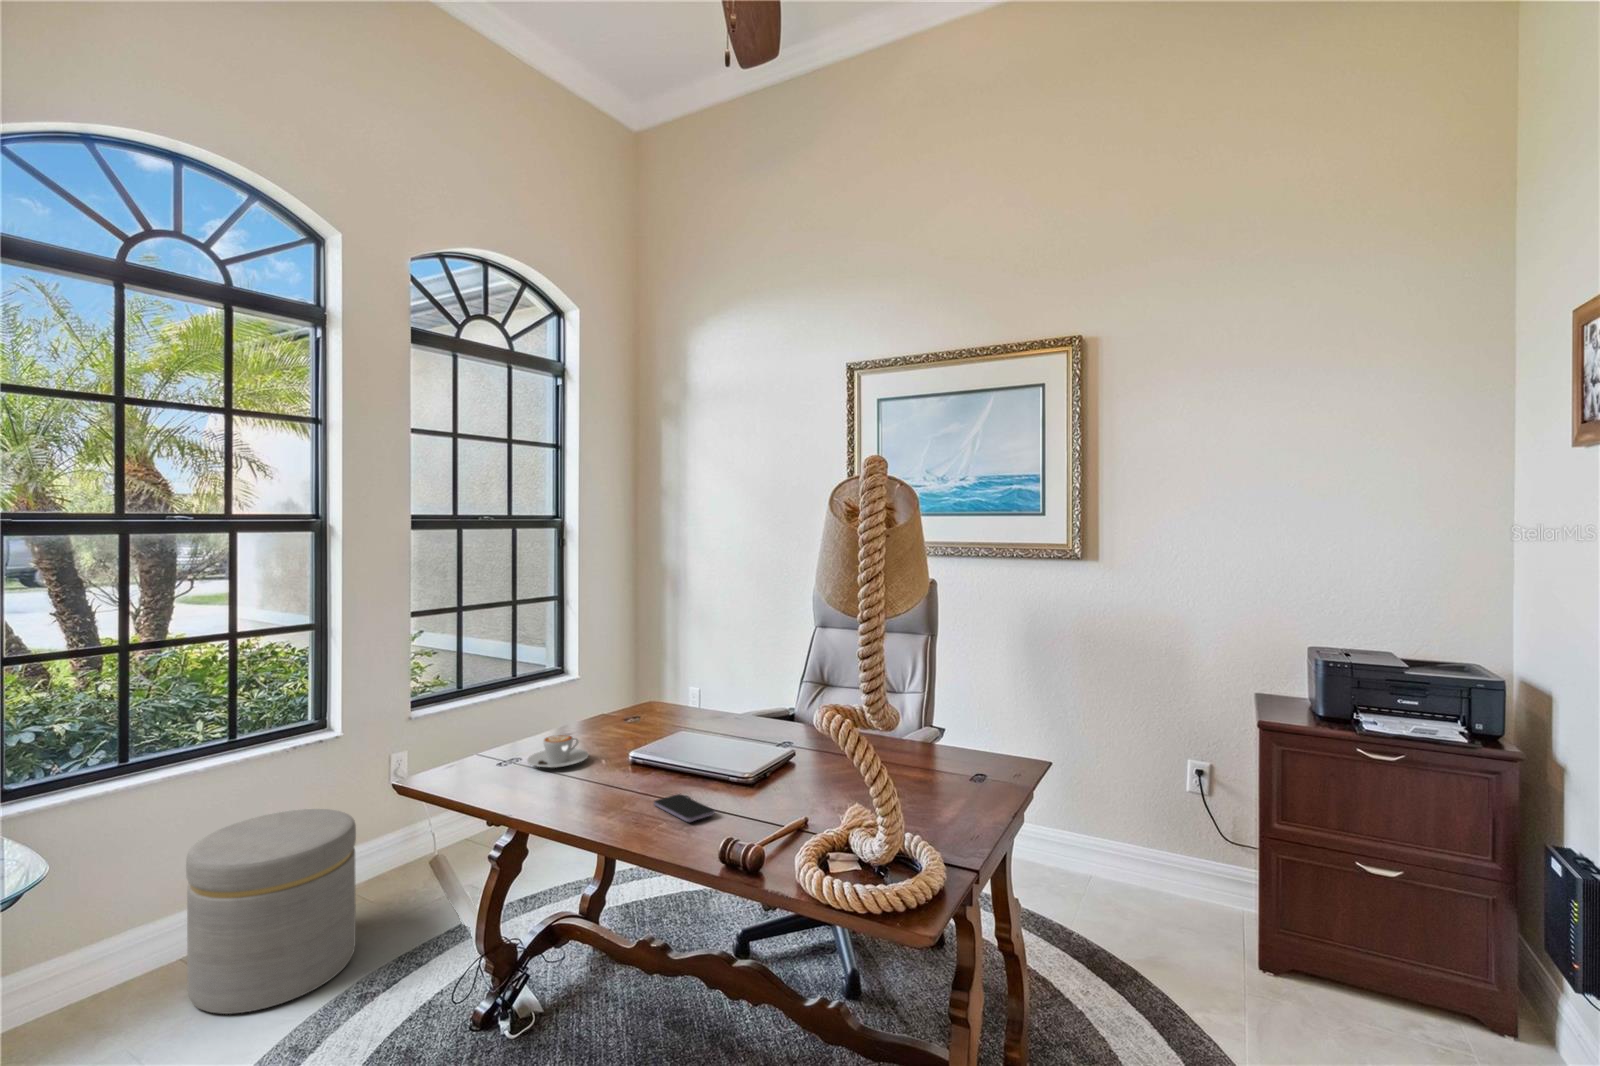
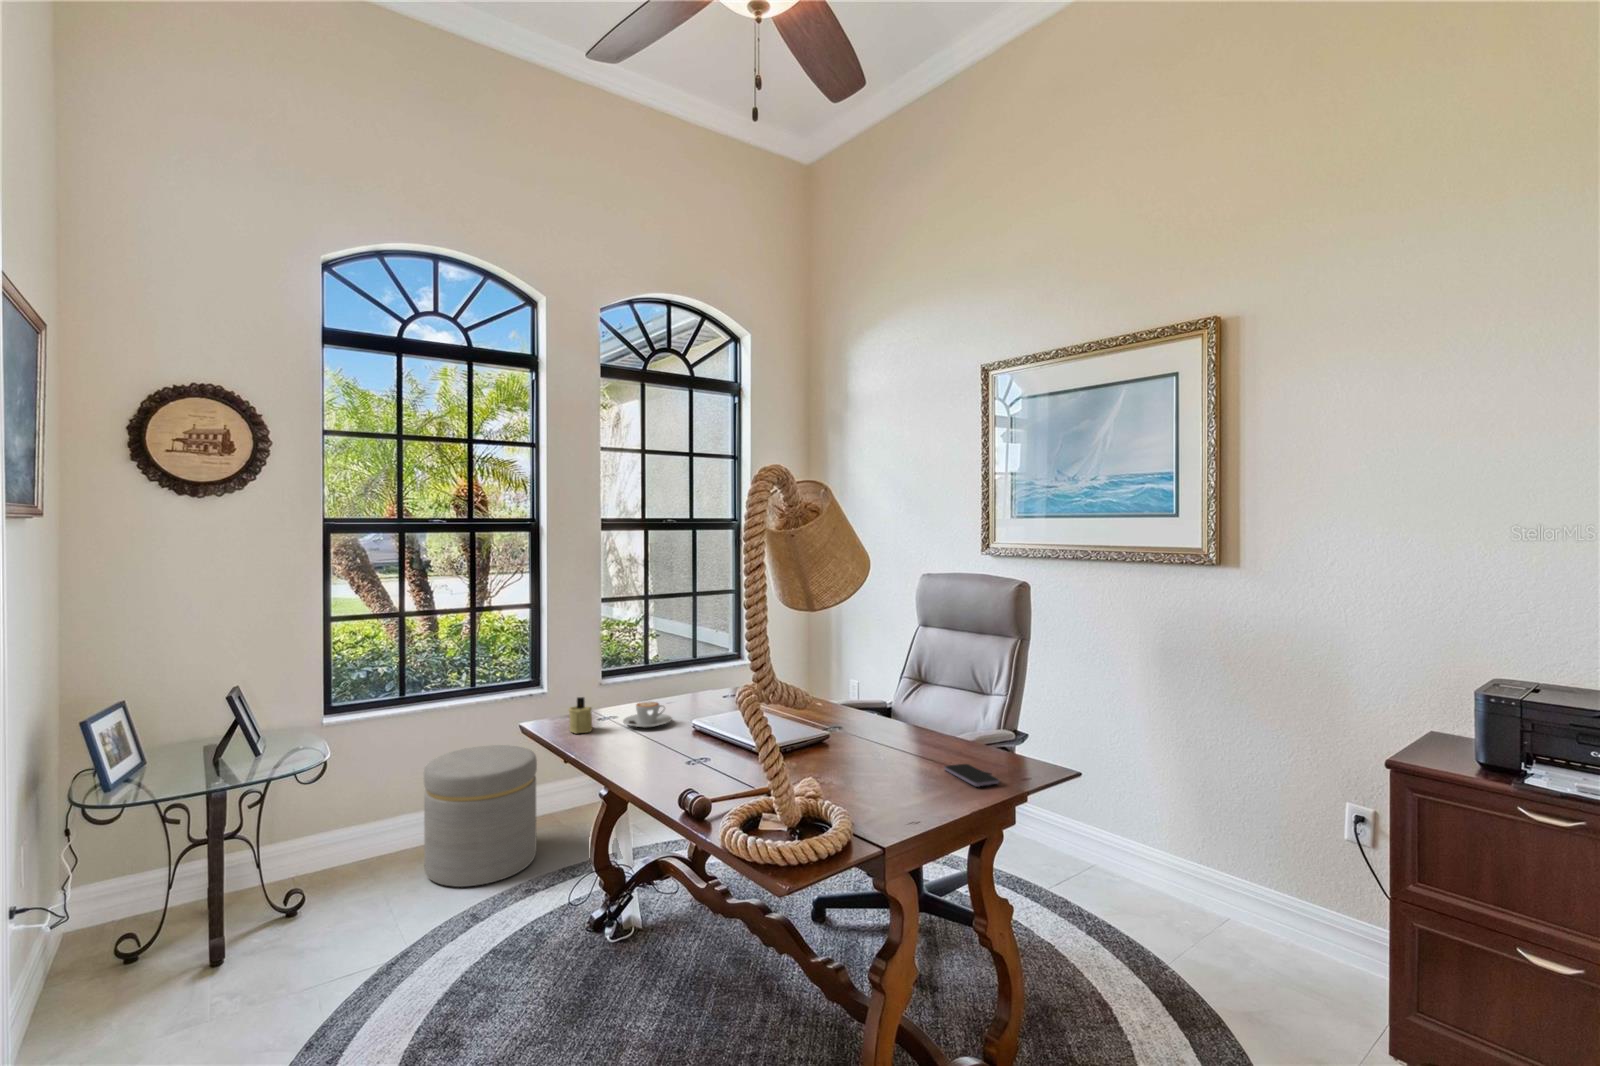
candle: none [461,738,493,785] -> present [569,697,592,733]
smartphone: present [654,794,715,822] -> present [945,764,999,787]

